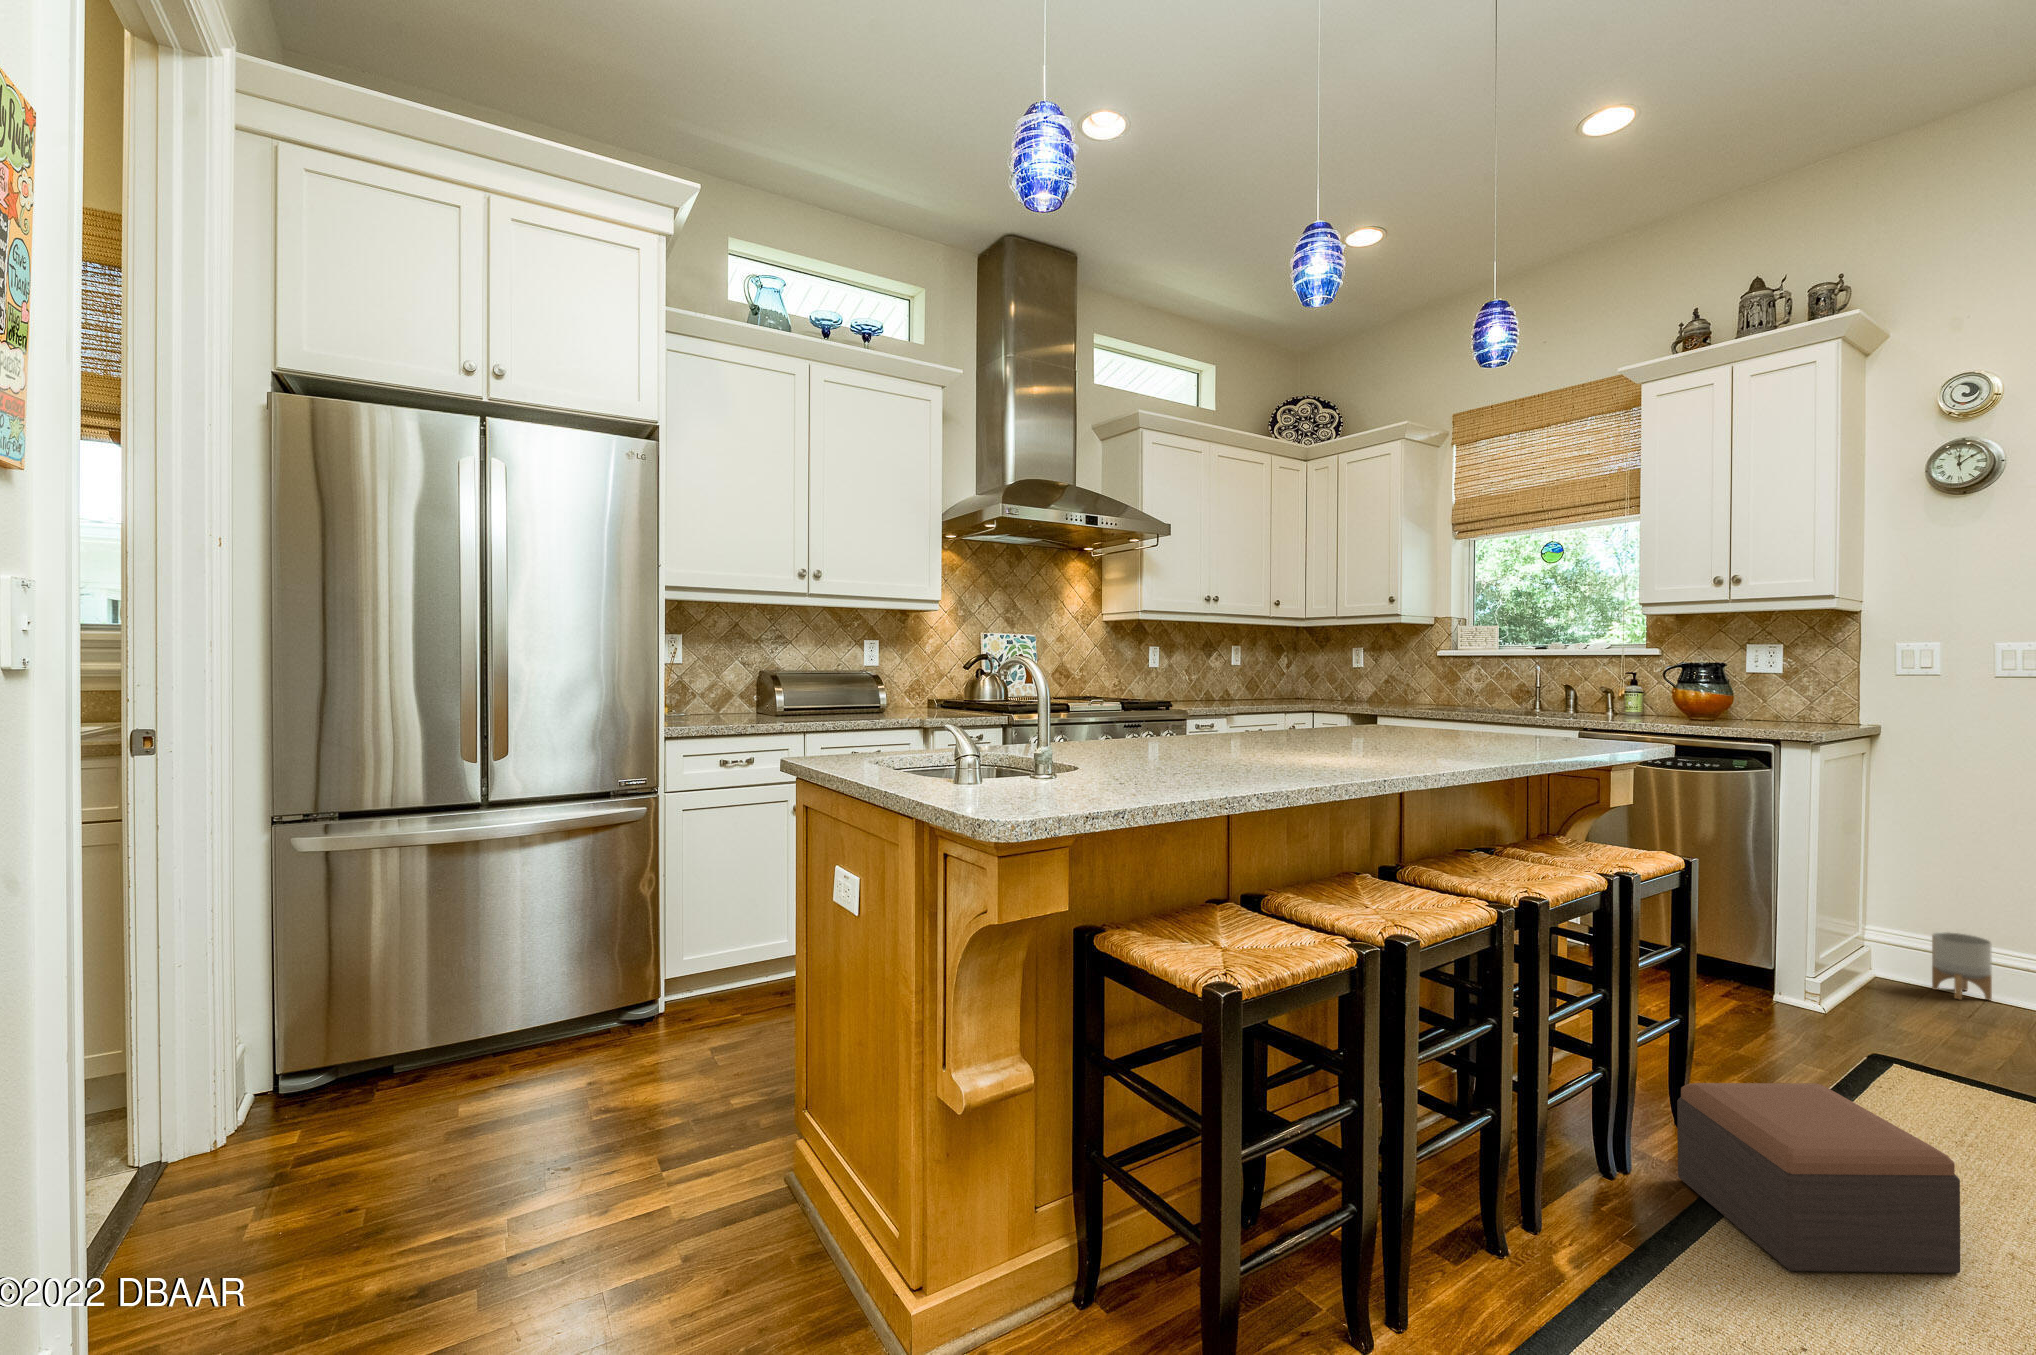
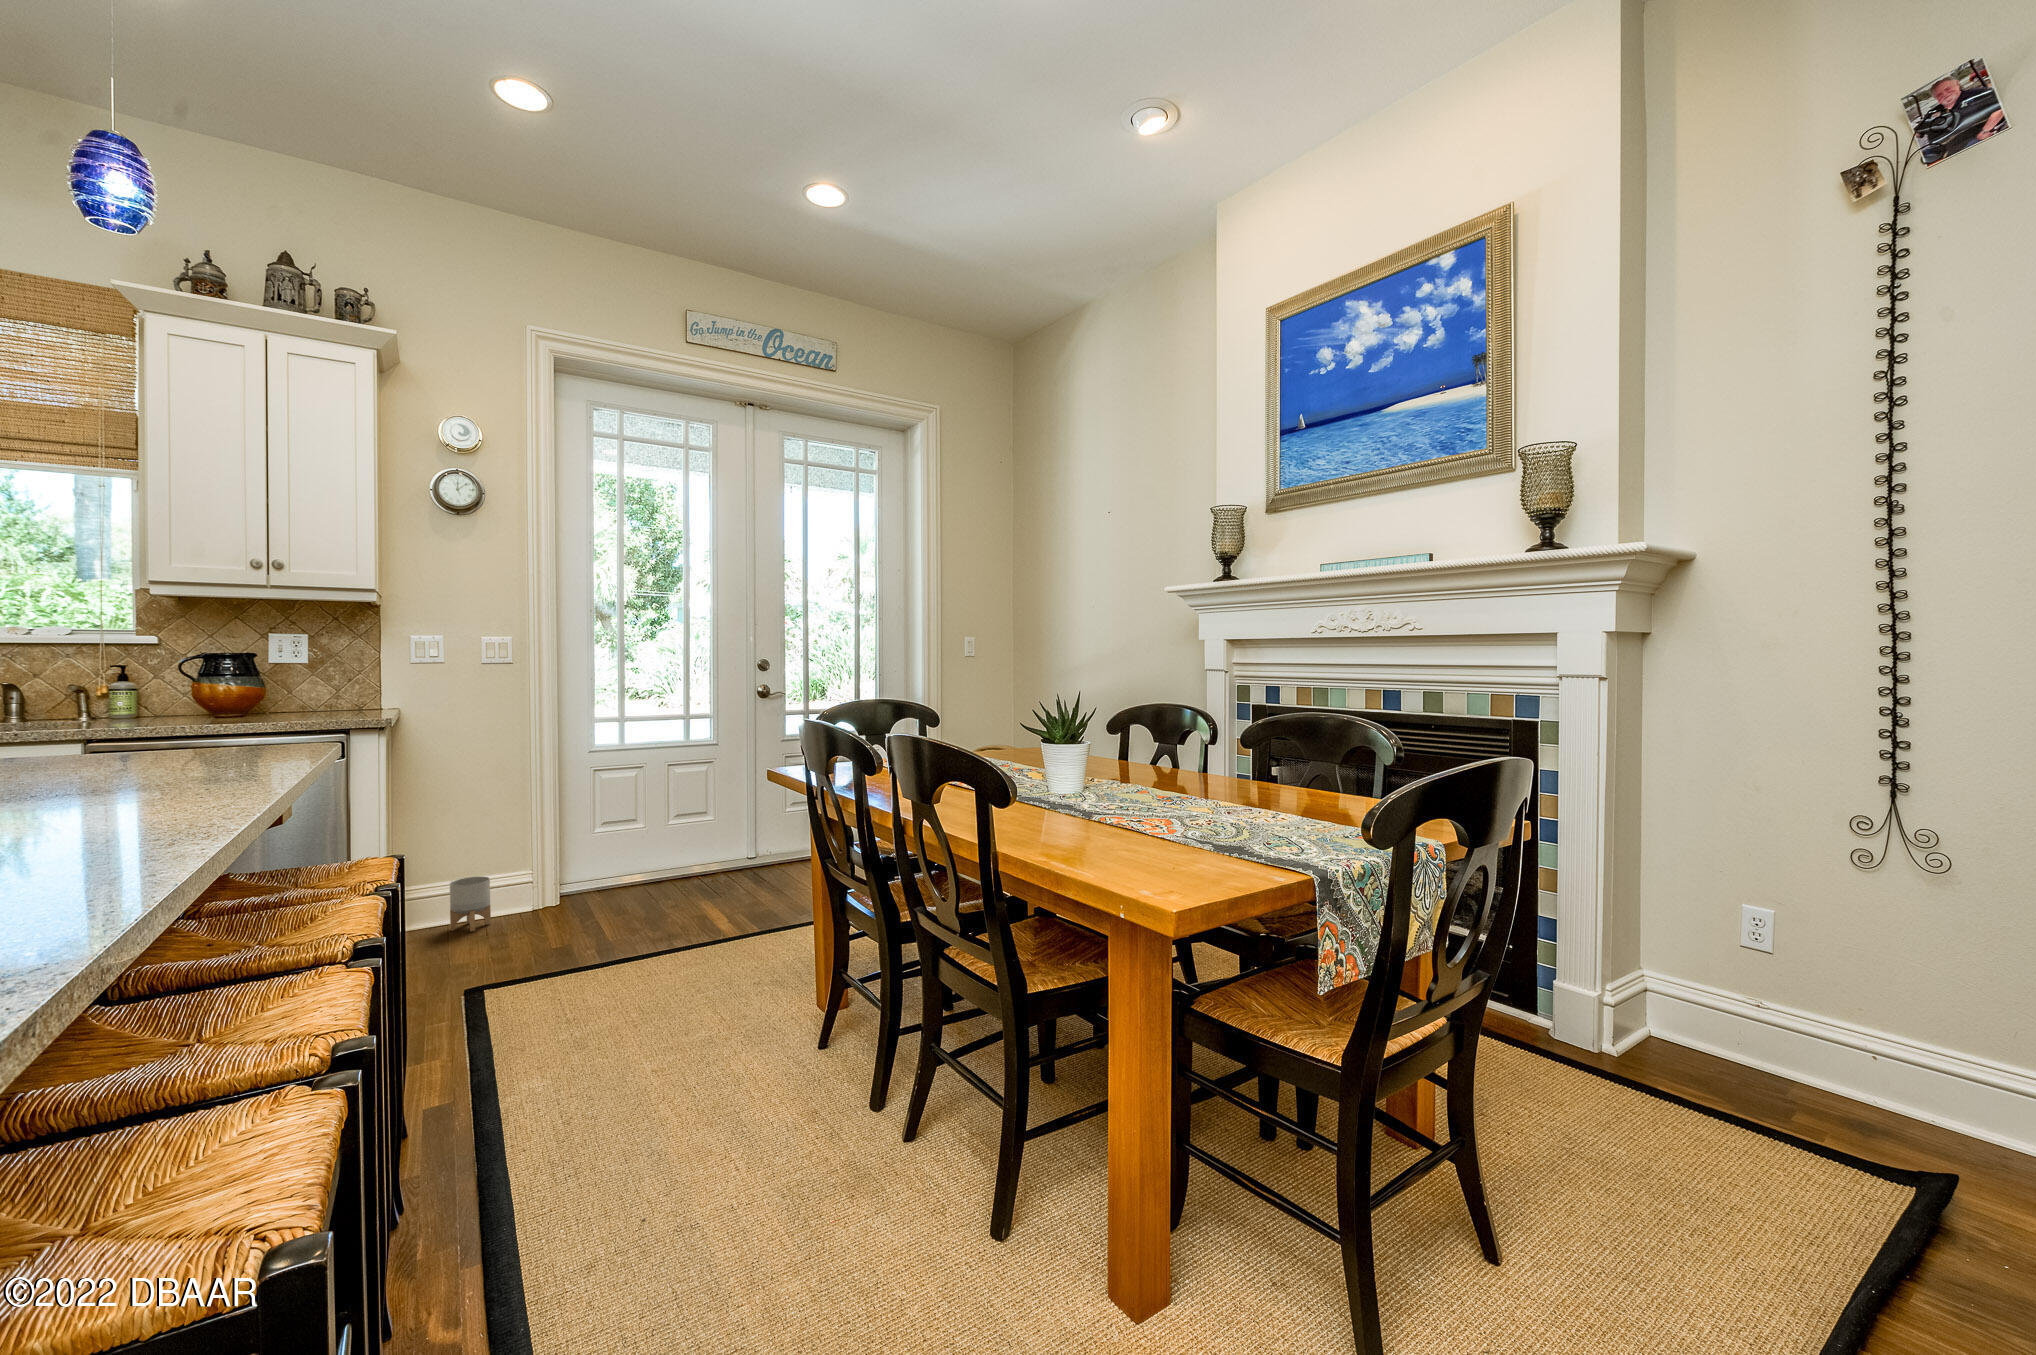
footstool: present [1677,1083,1960,1273] -> none [445,1016,656,1179]

